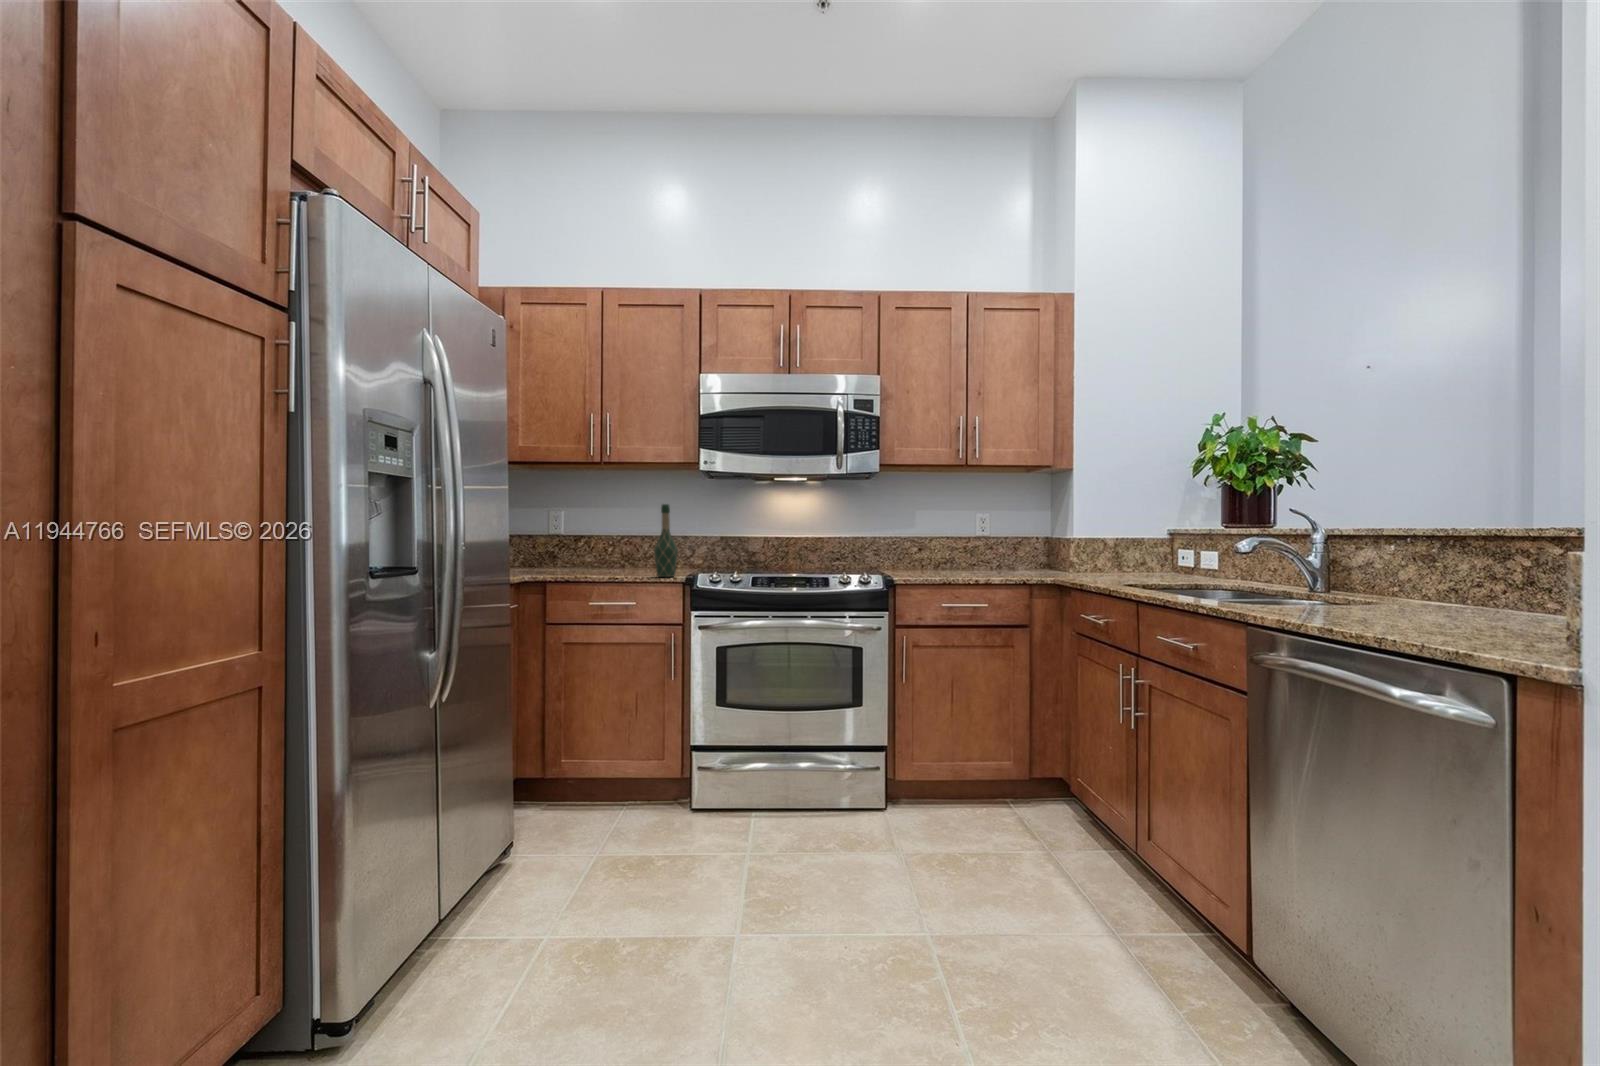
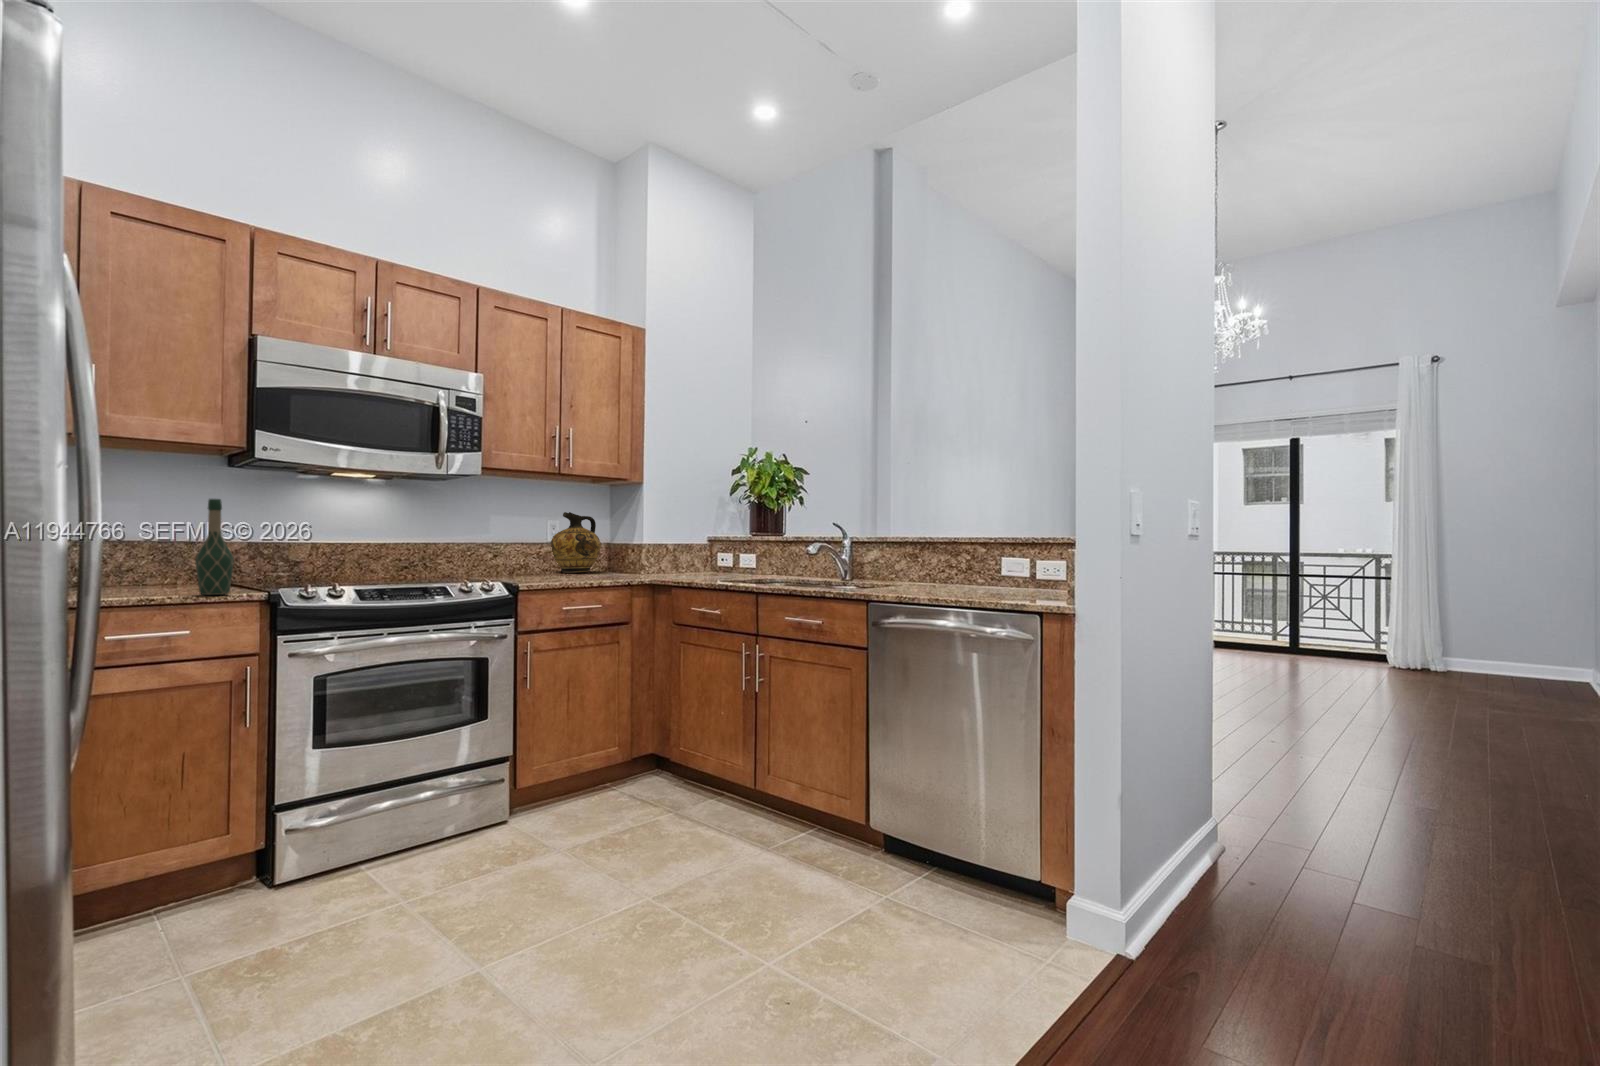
ceramic jug: none [980,505,1033,568] -> present [551,512,601,573]

